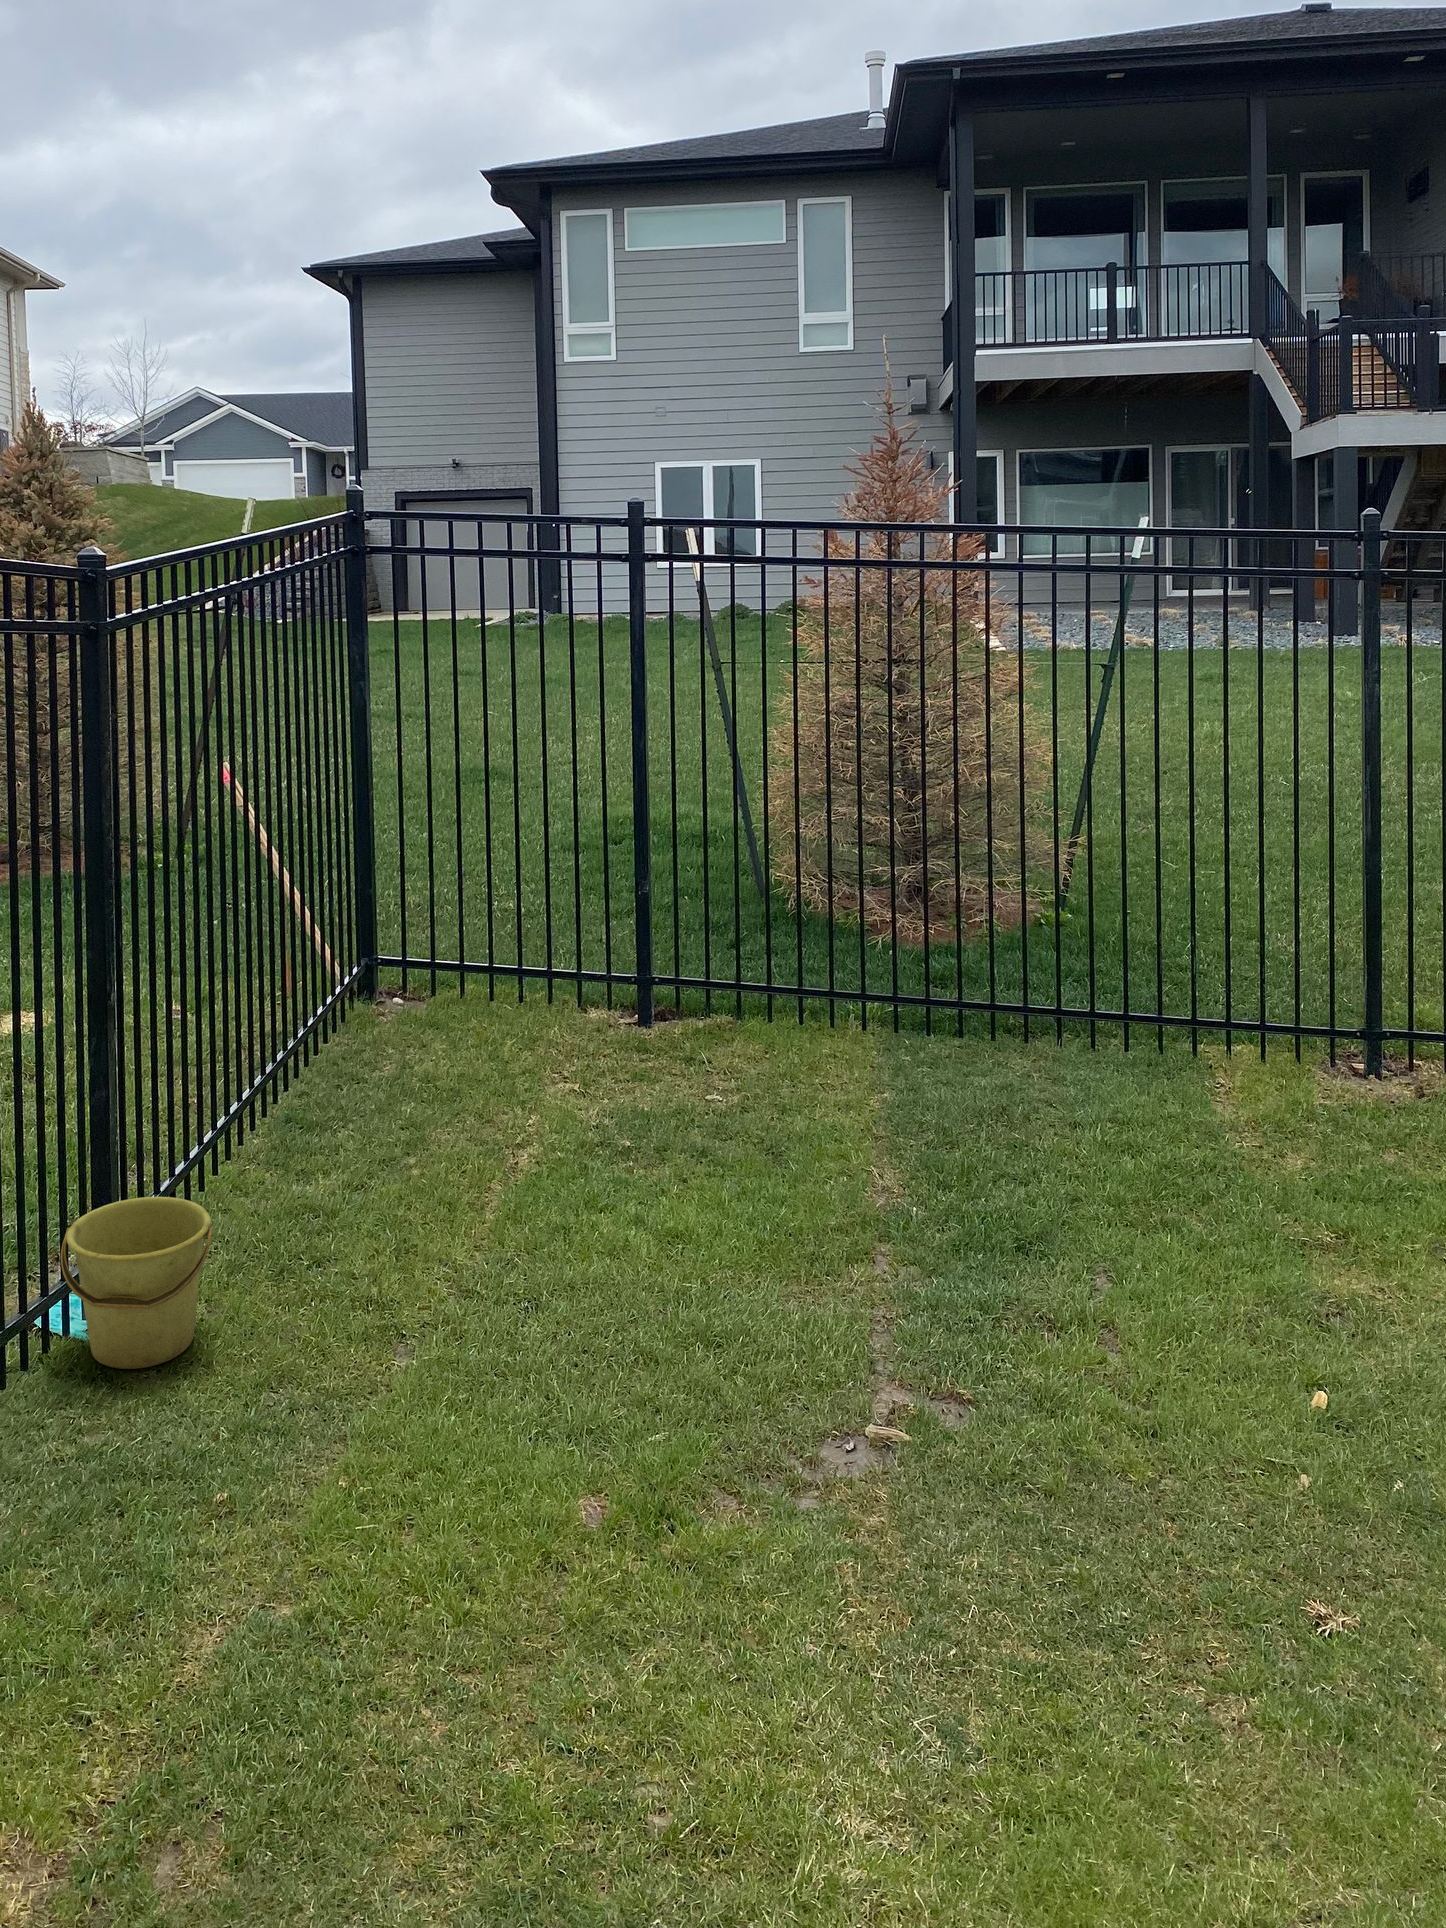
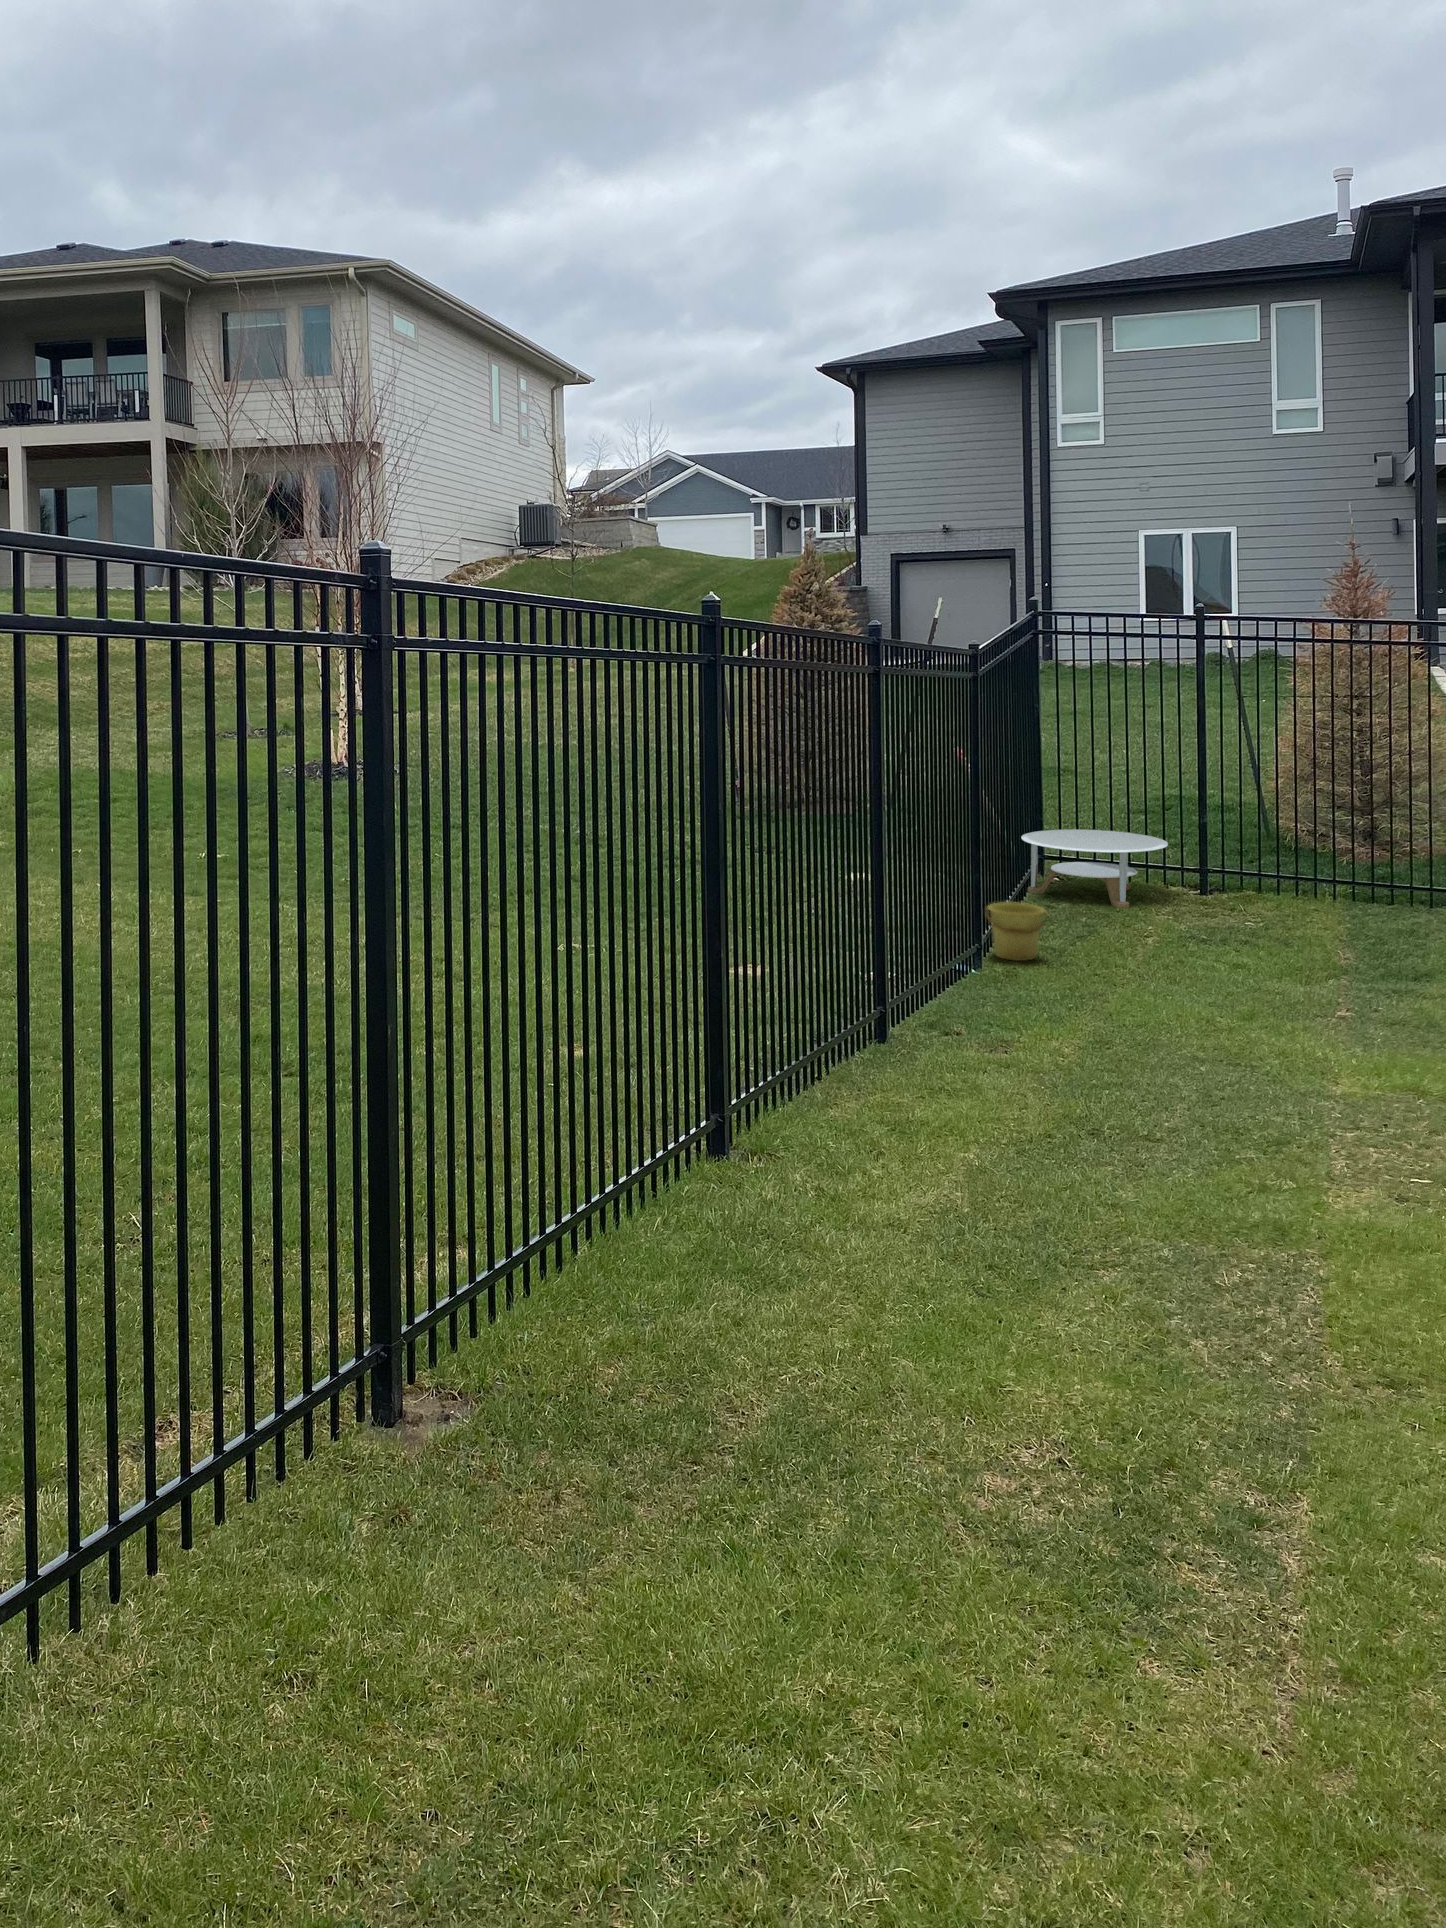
round table: none [317,918,582,1092] -> present [1021,829,1168,908]

